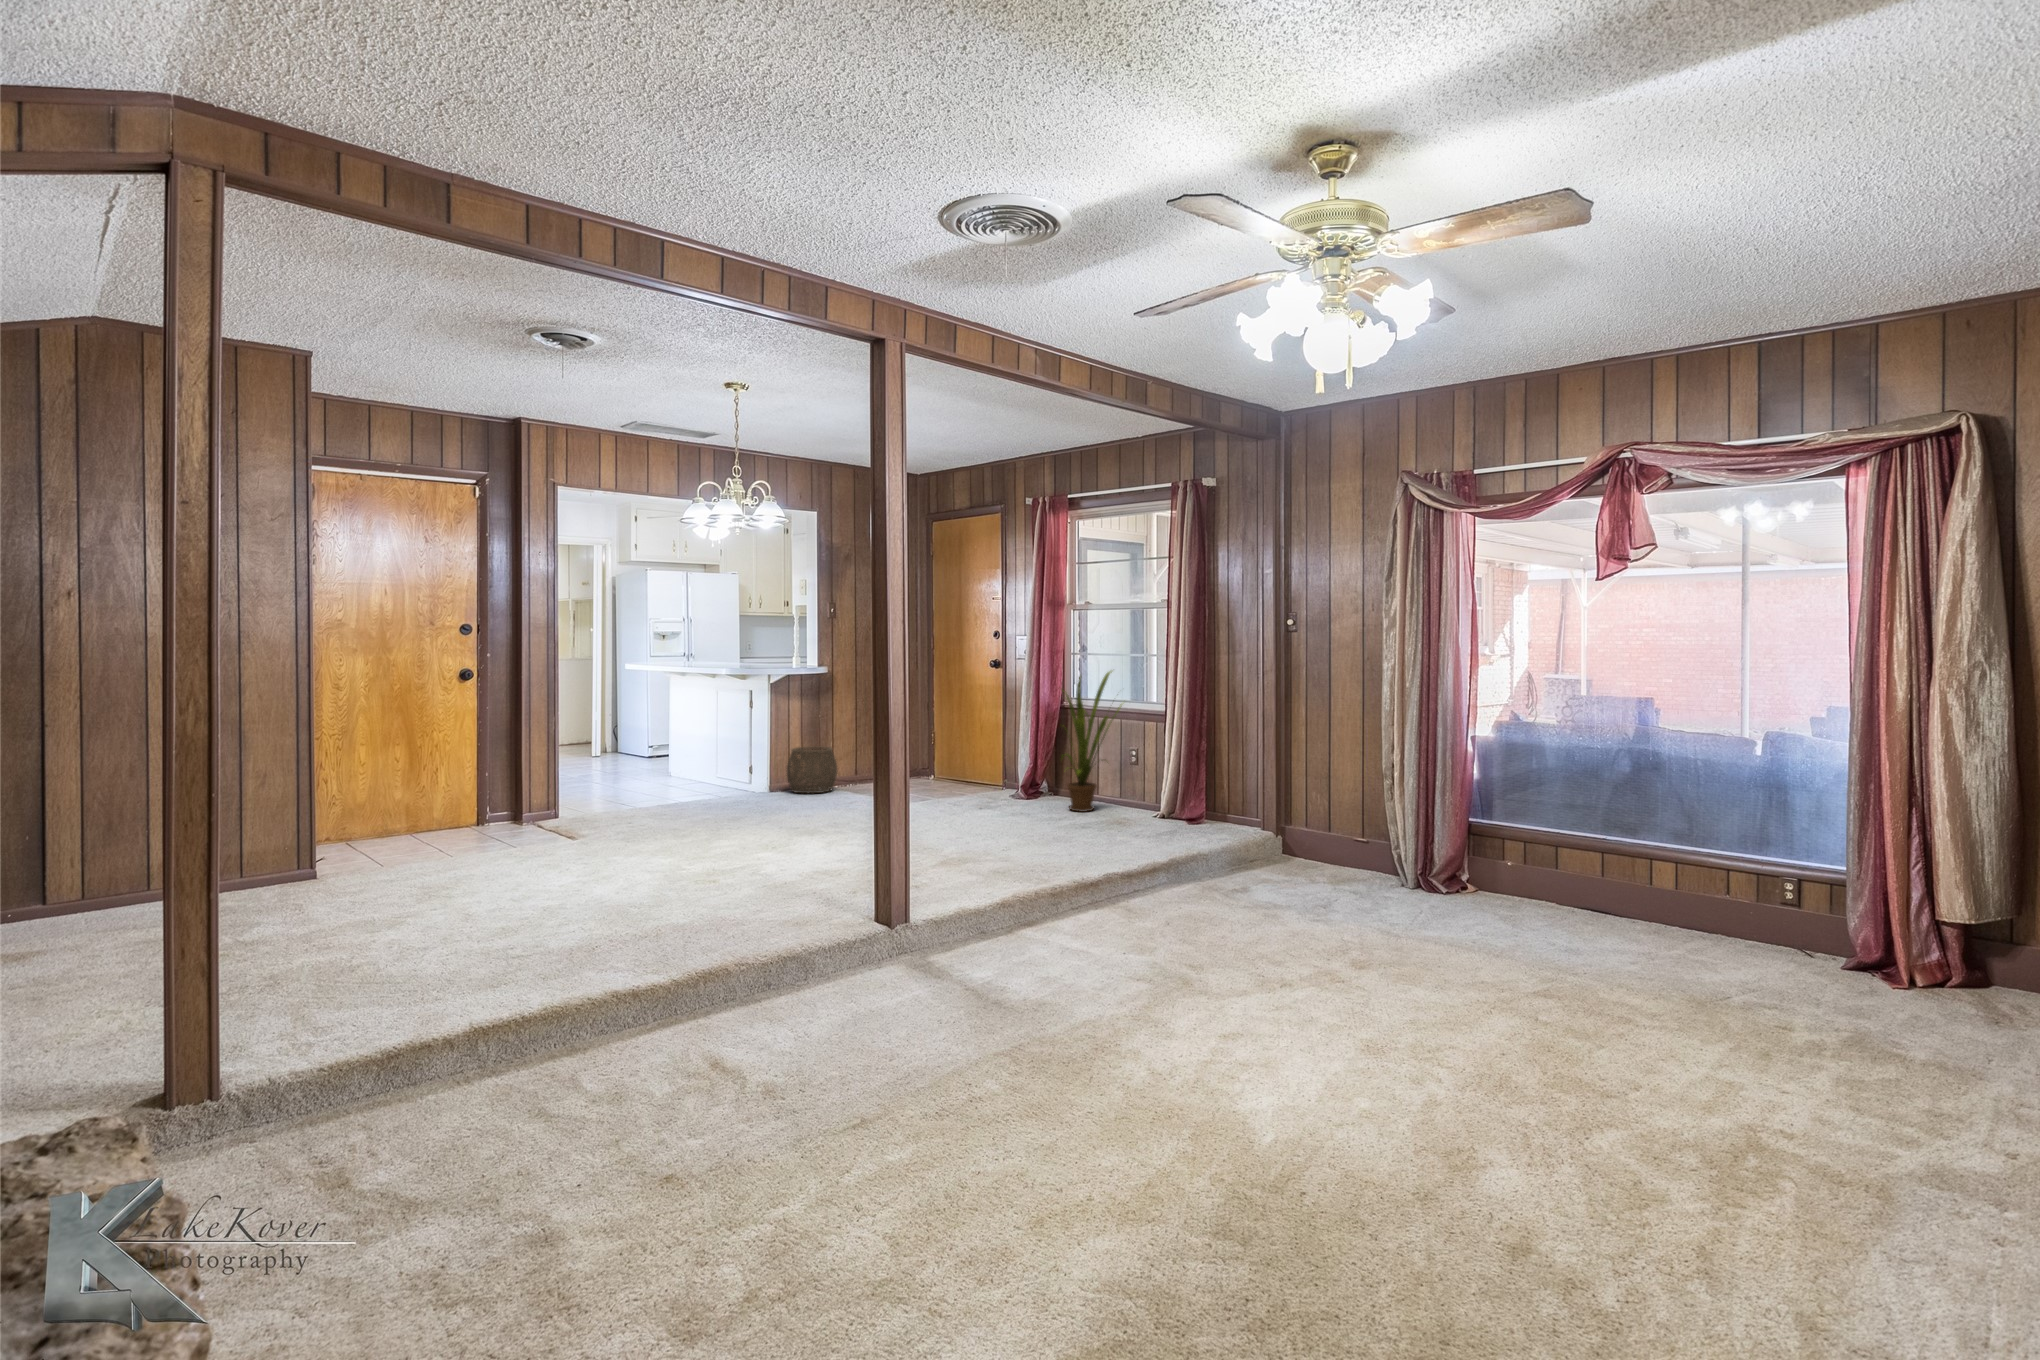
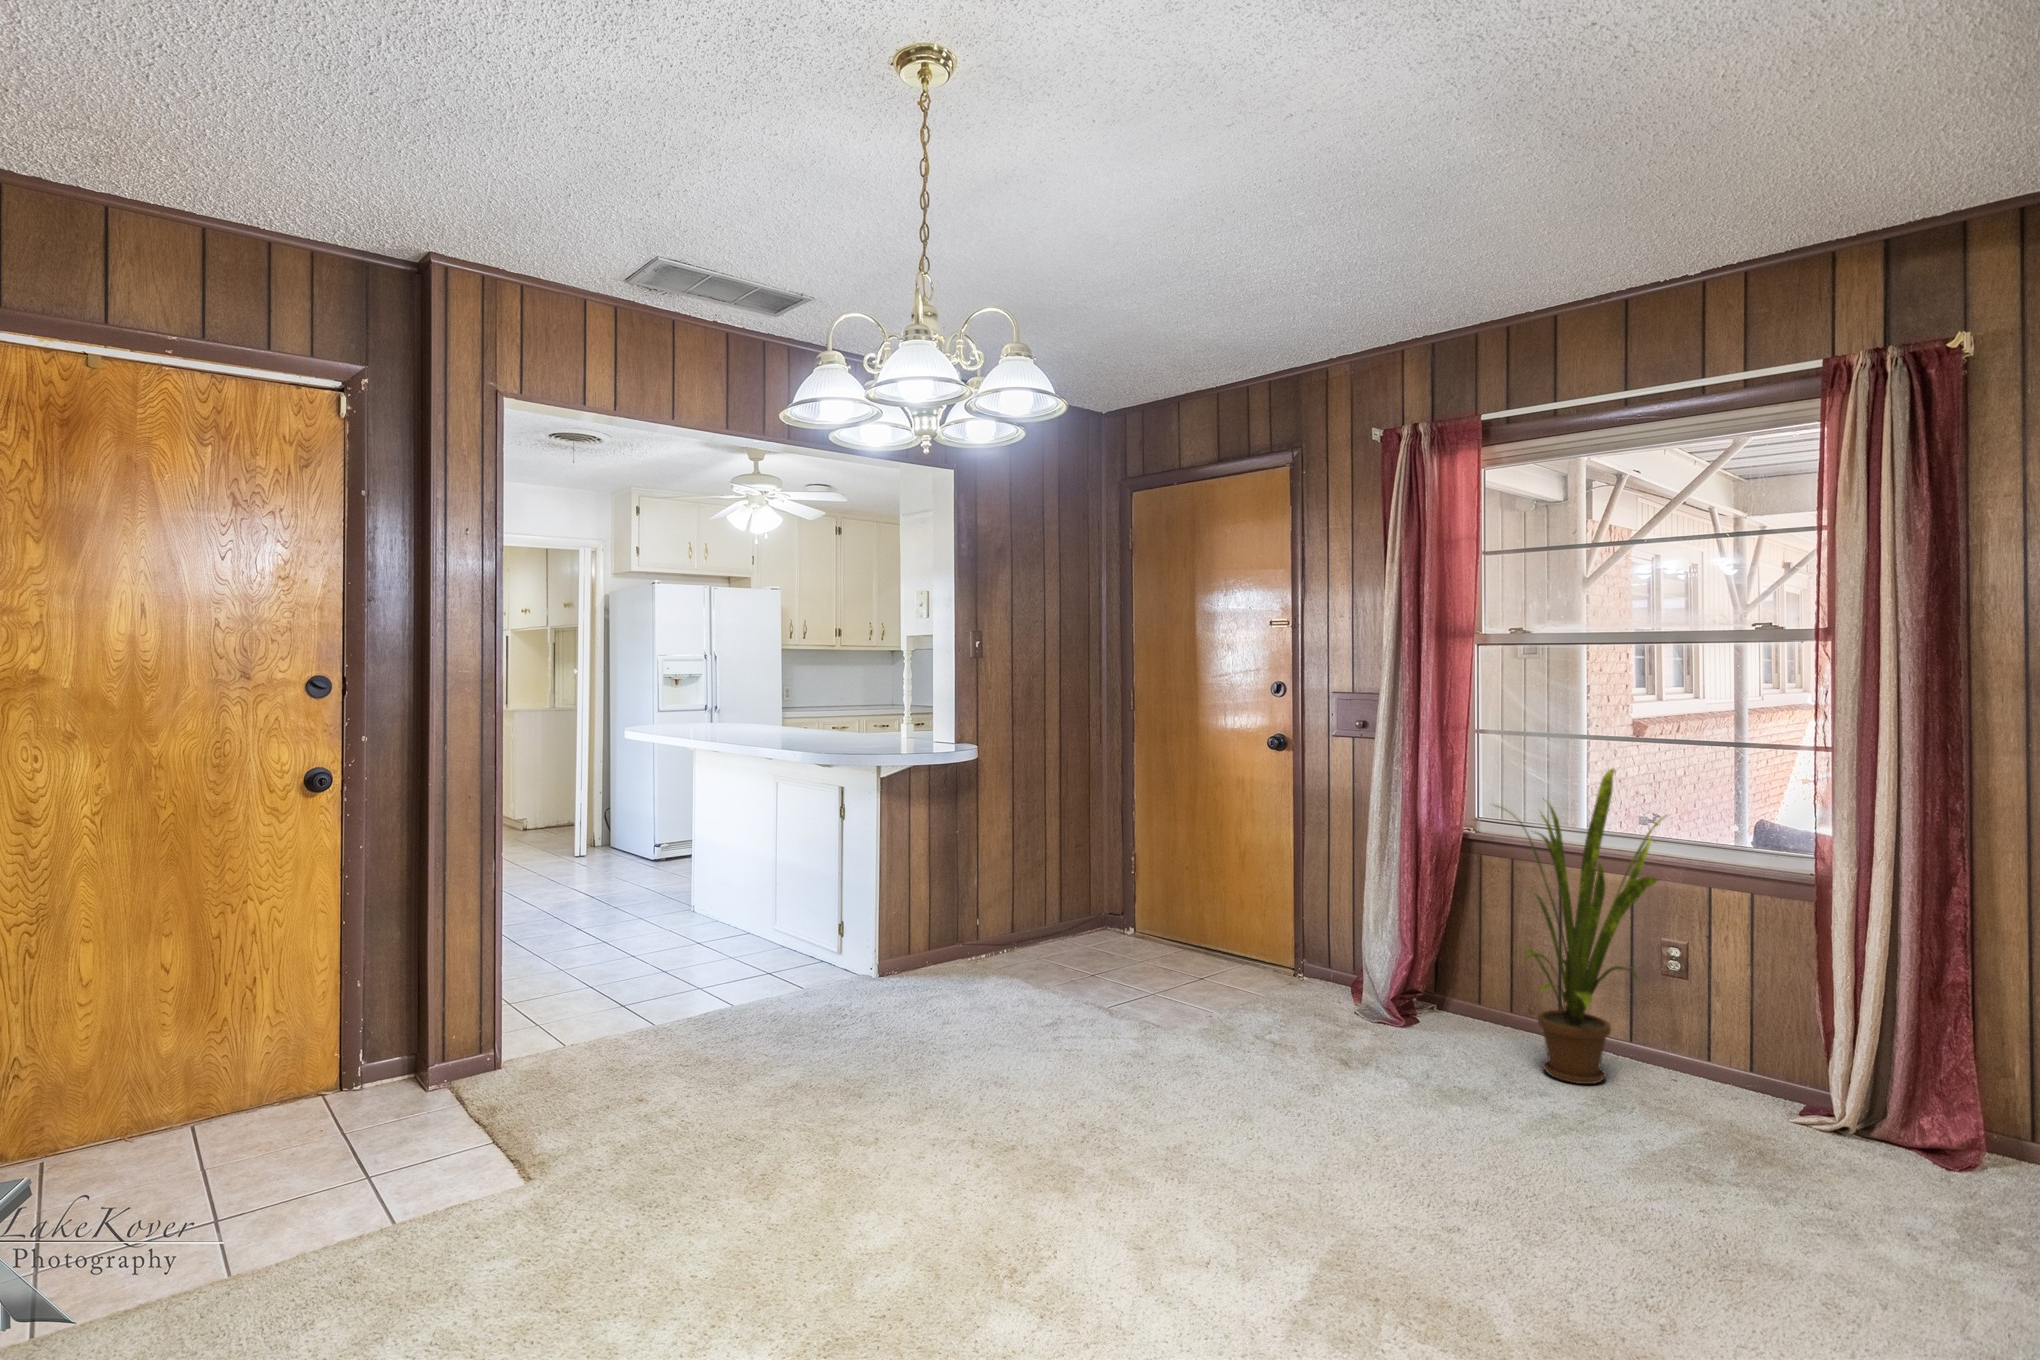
woven basket: present [787,746,837,793] -> none [909,892,1002,989]

